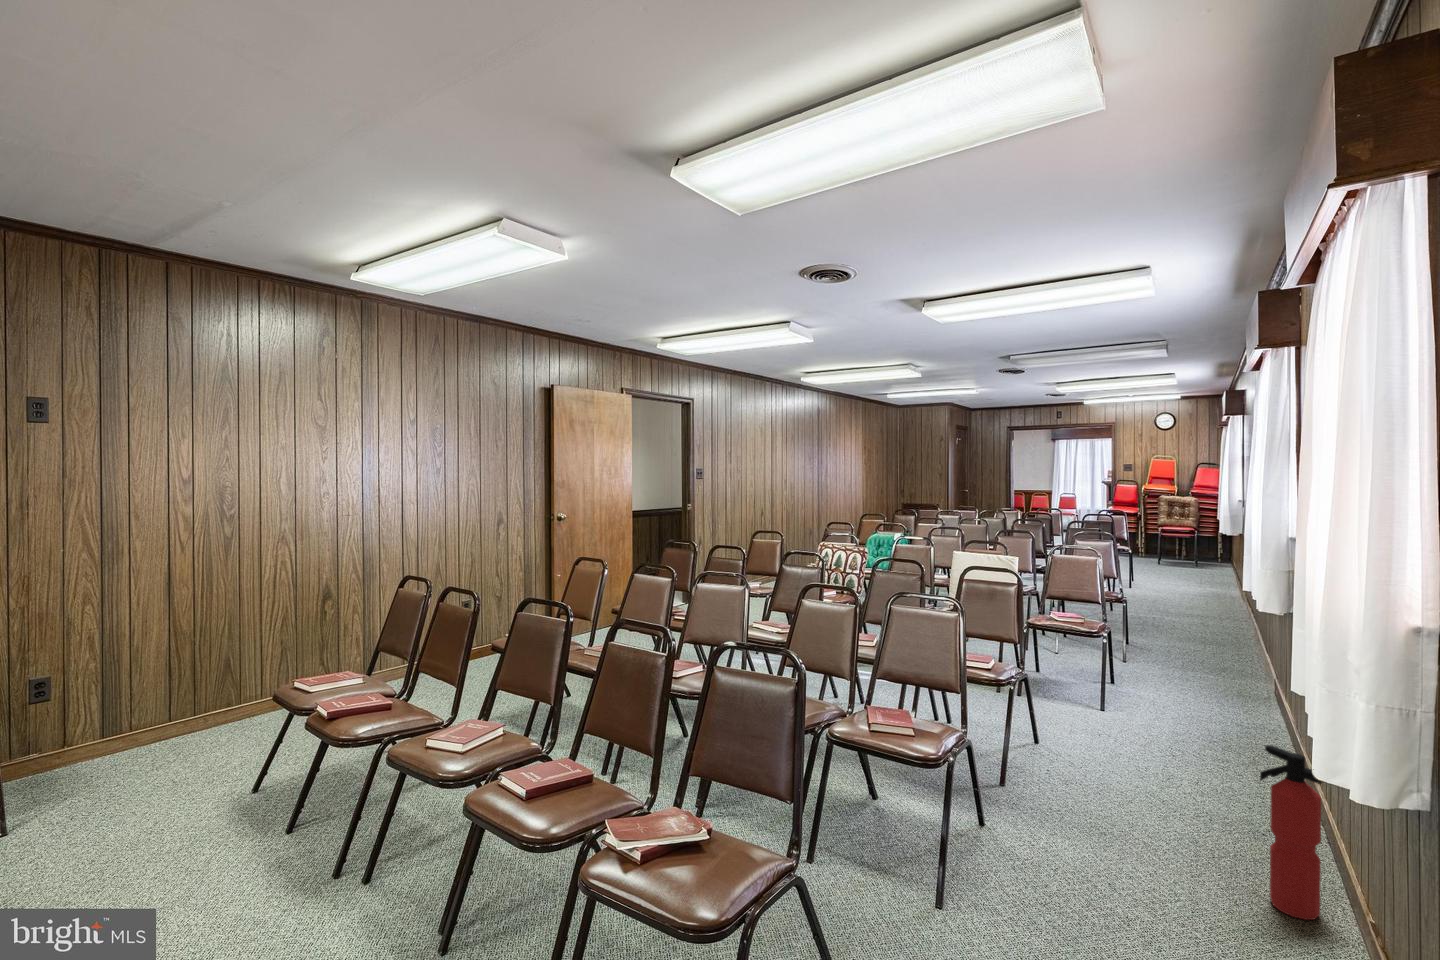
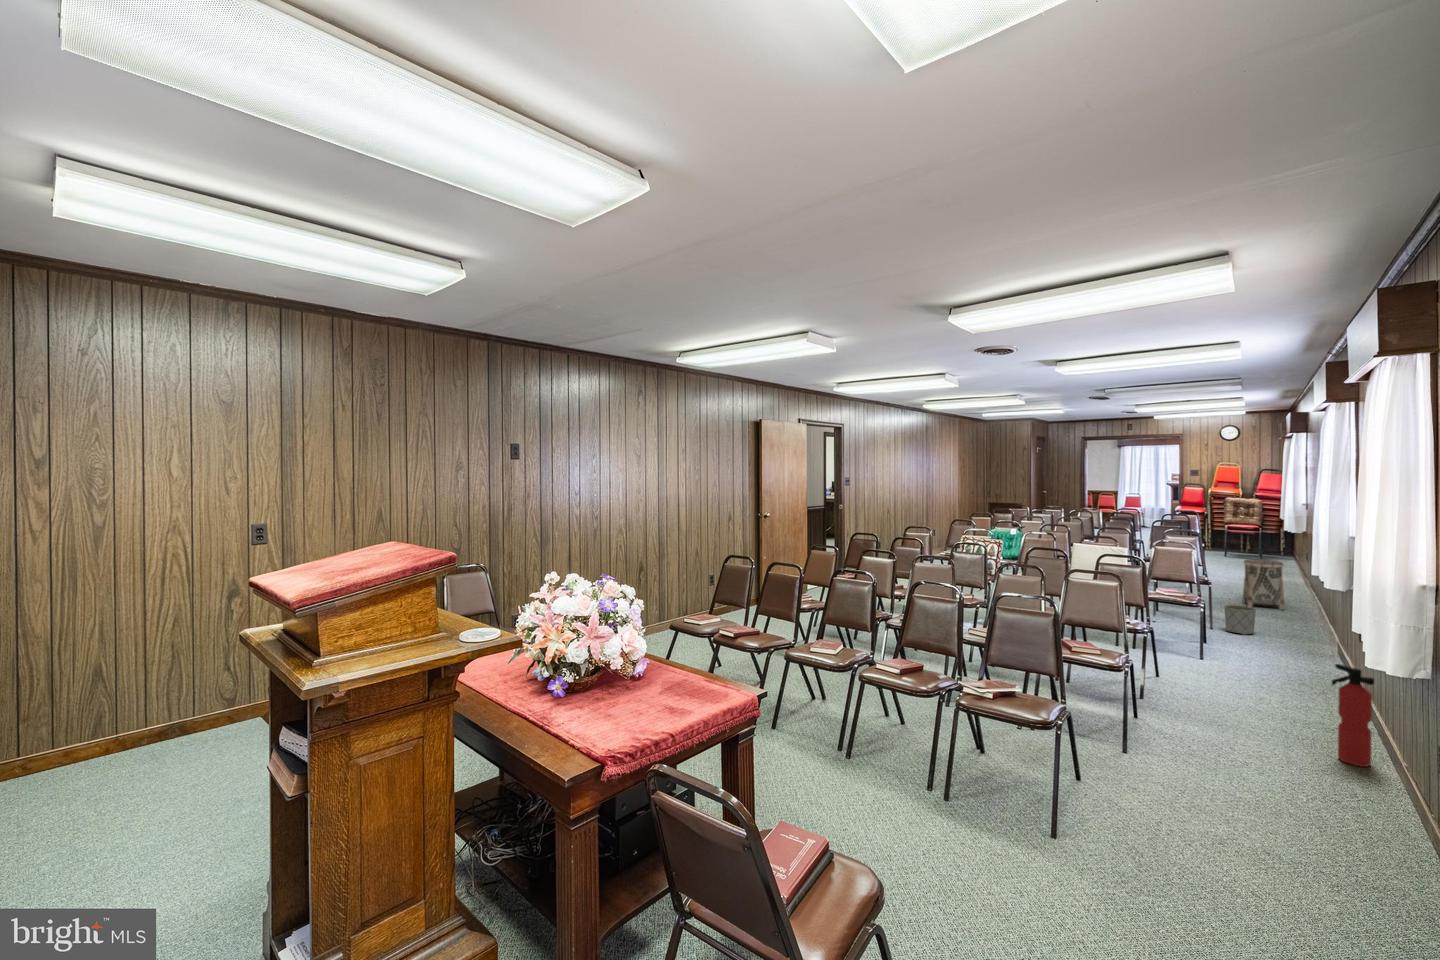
basket: none [1168,569,1217,633] -> present [1242,559,1285,610]
planter: none [1140,630,1177,670] -> present [1225,605,1256,635]

